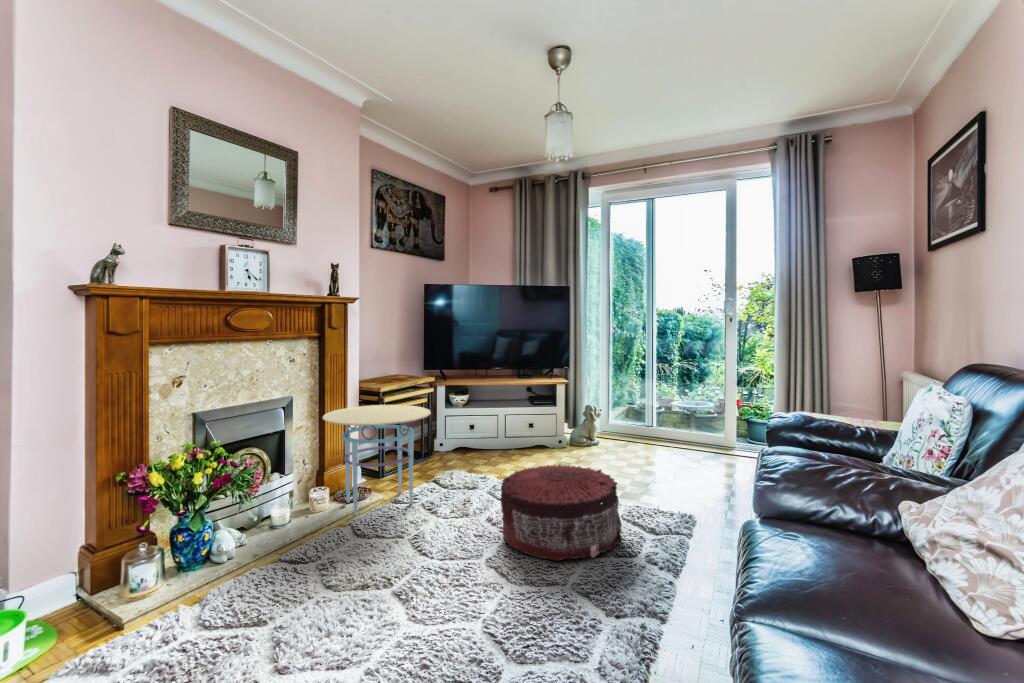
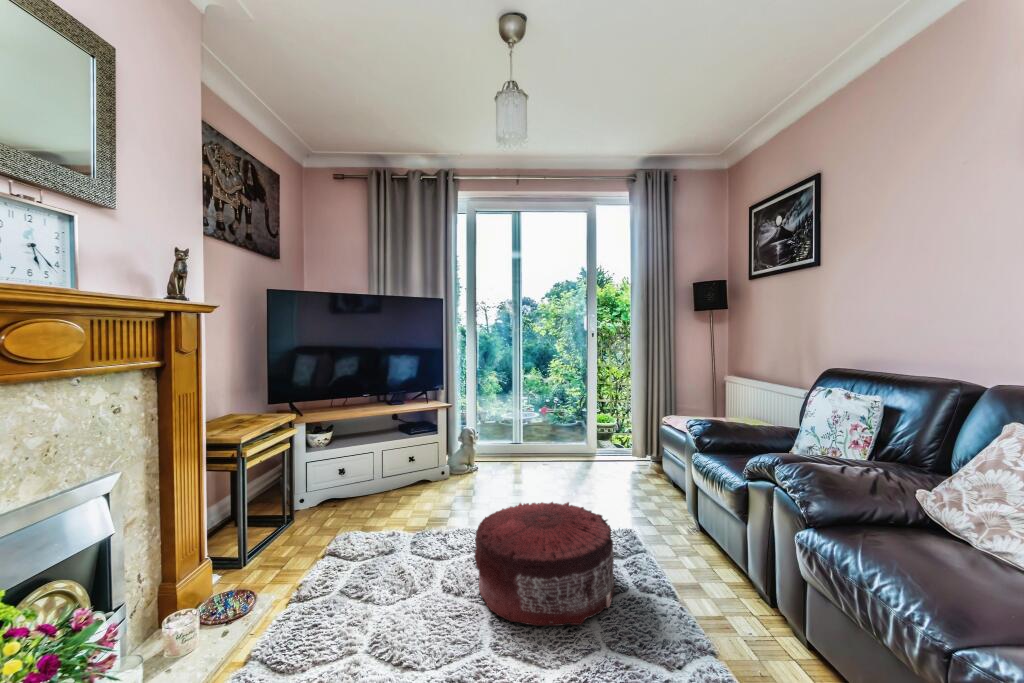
side table: present [322,405,431,515] -> none [177,456,352,640]

